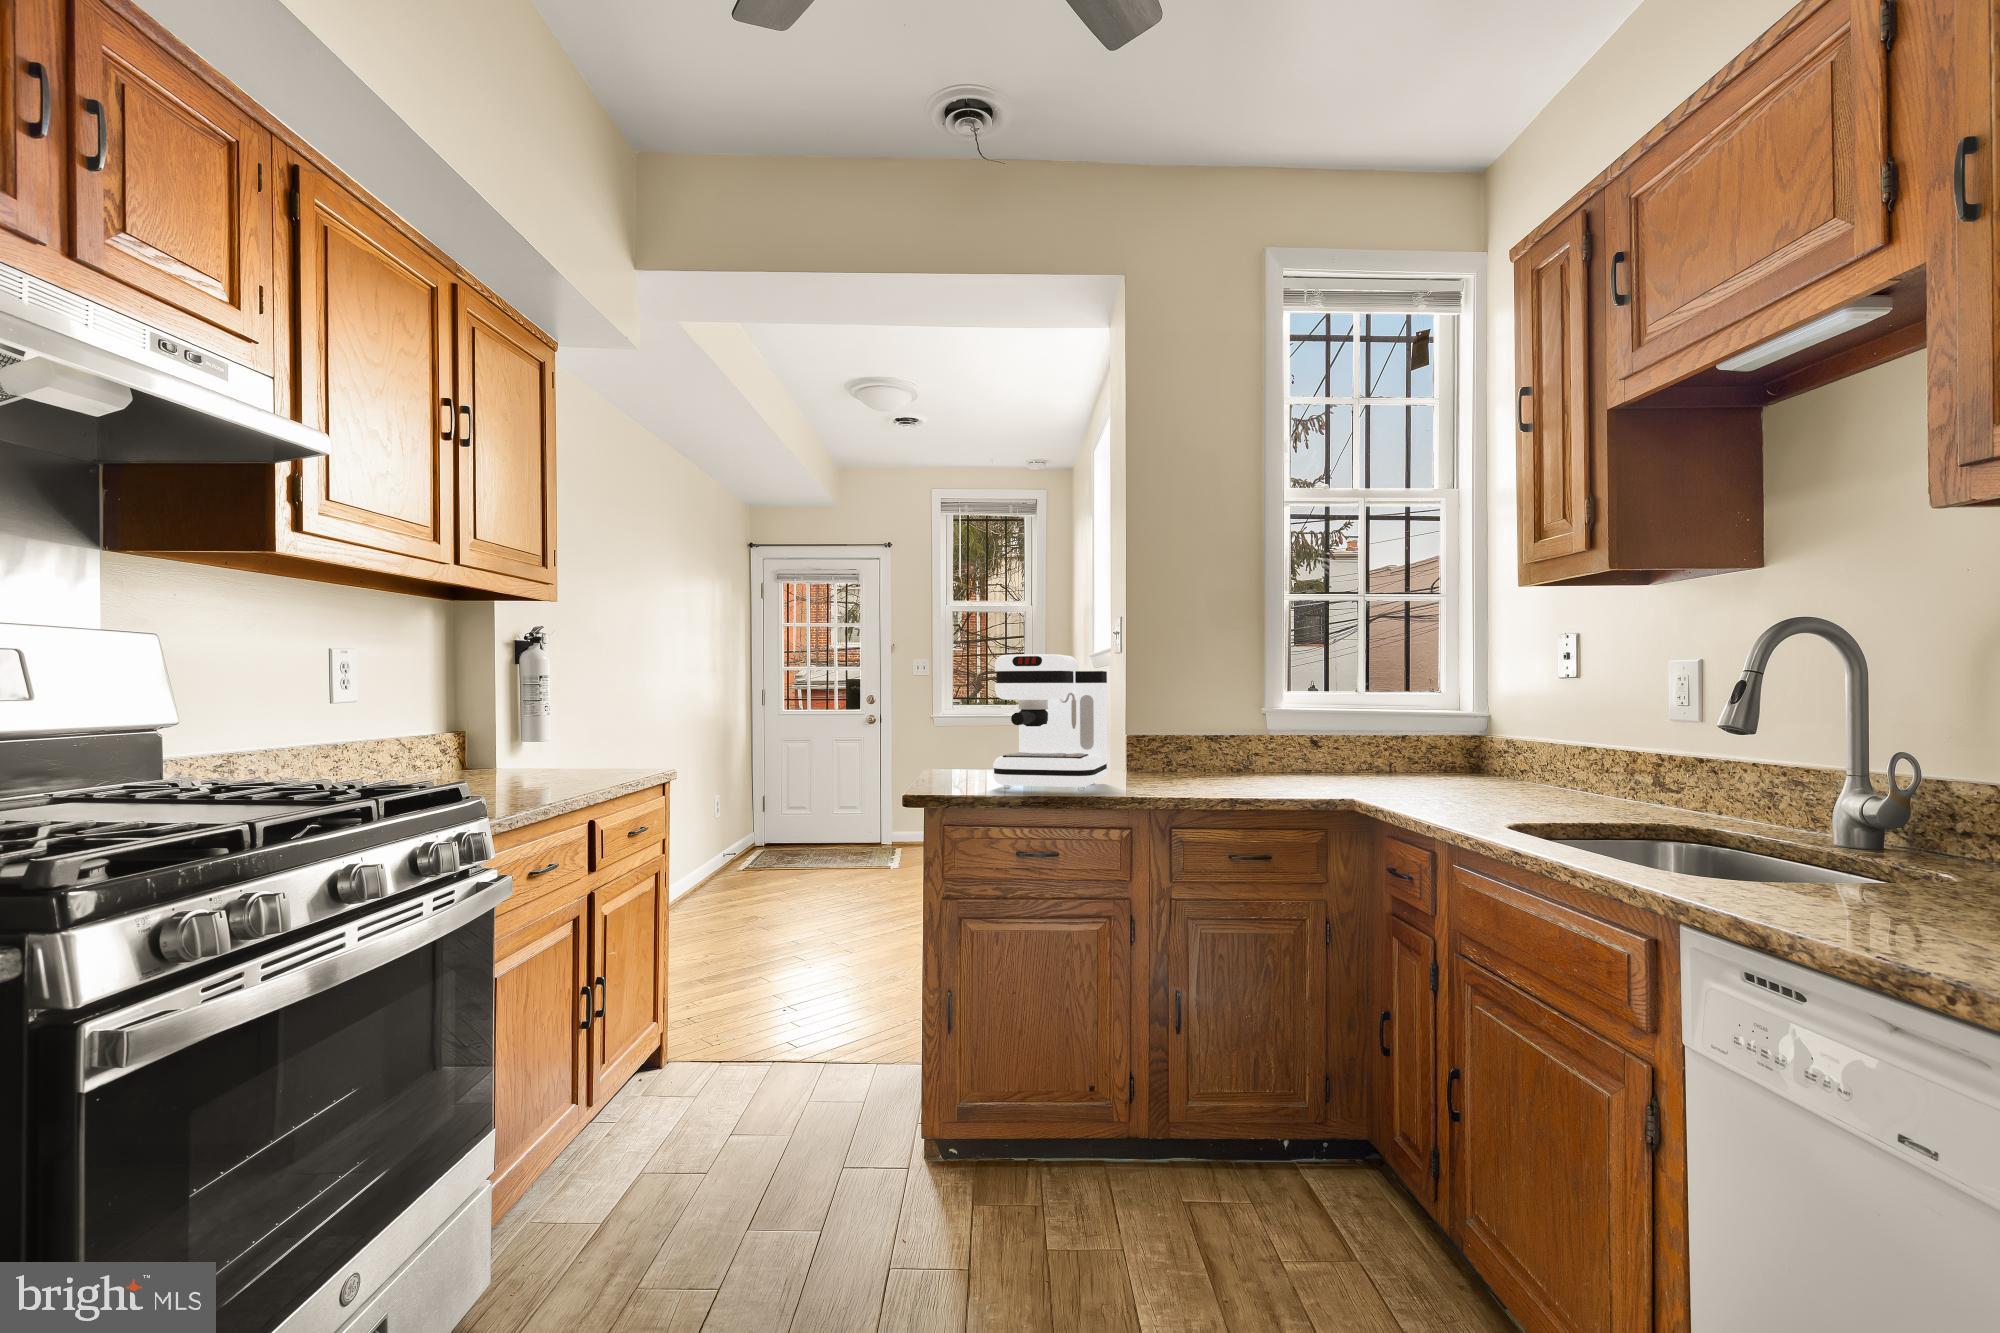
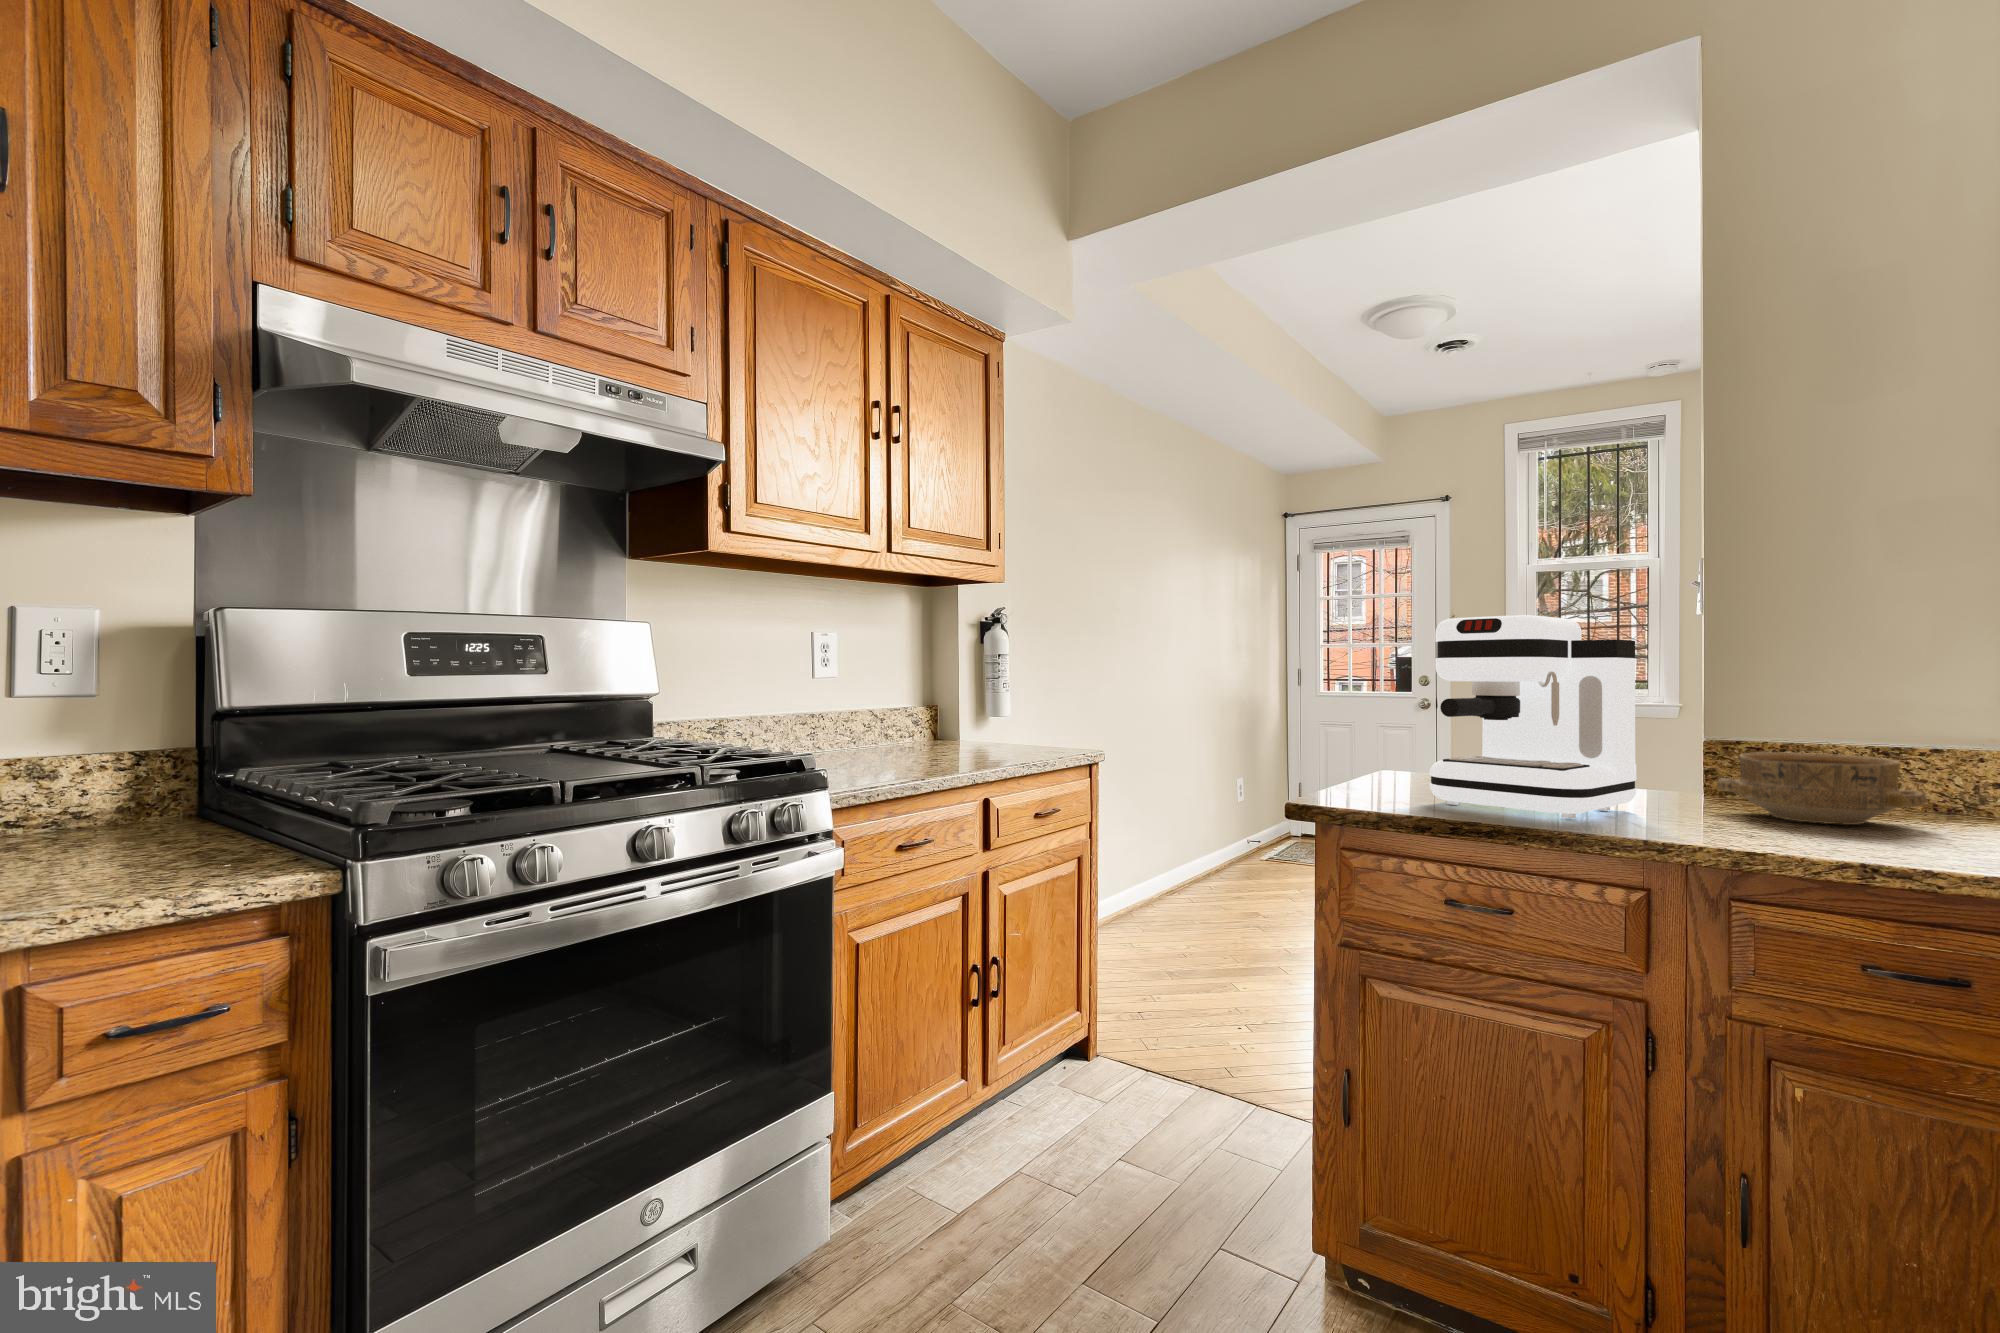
ceramic bowl: none [1145,740,1240,782] -> present [1717,752,1927,825]

